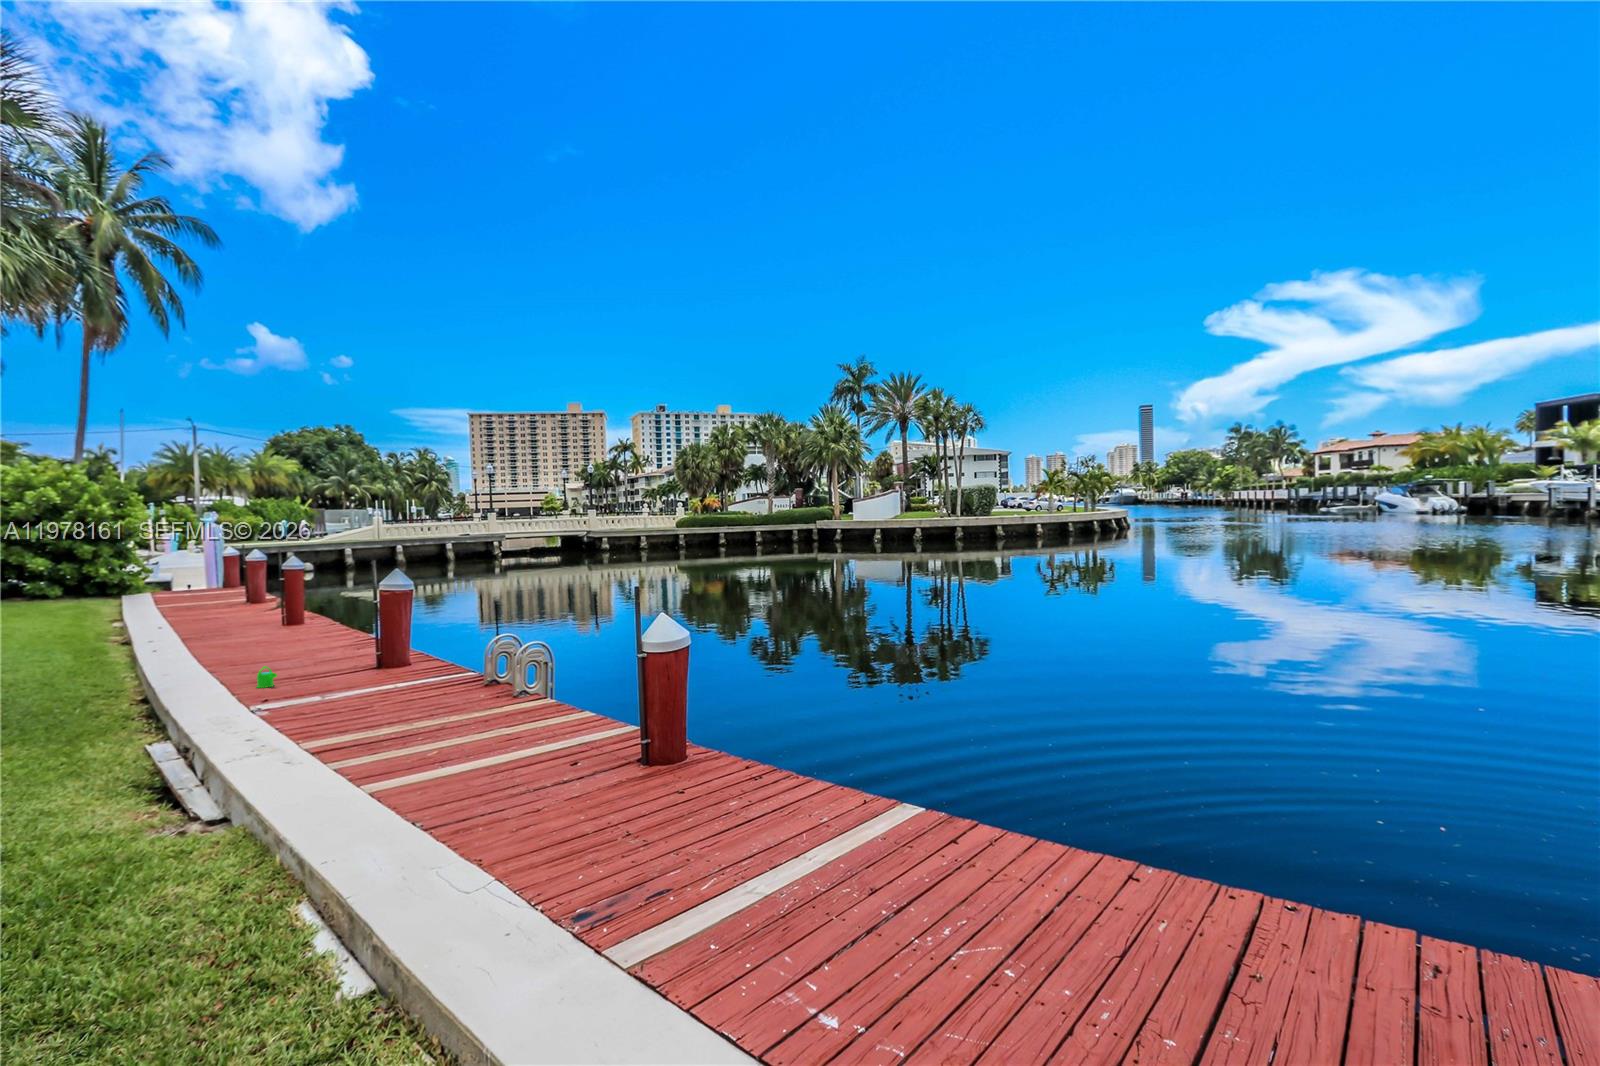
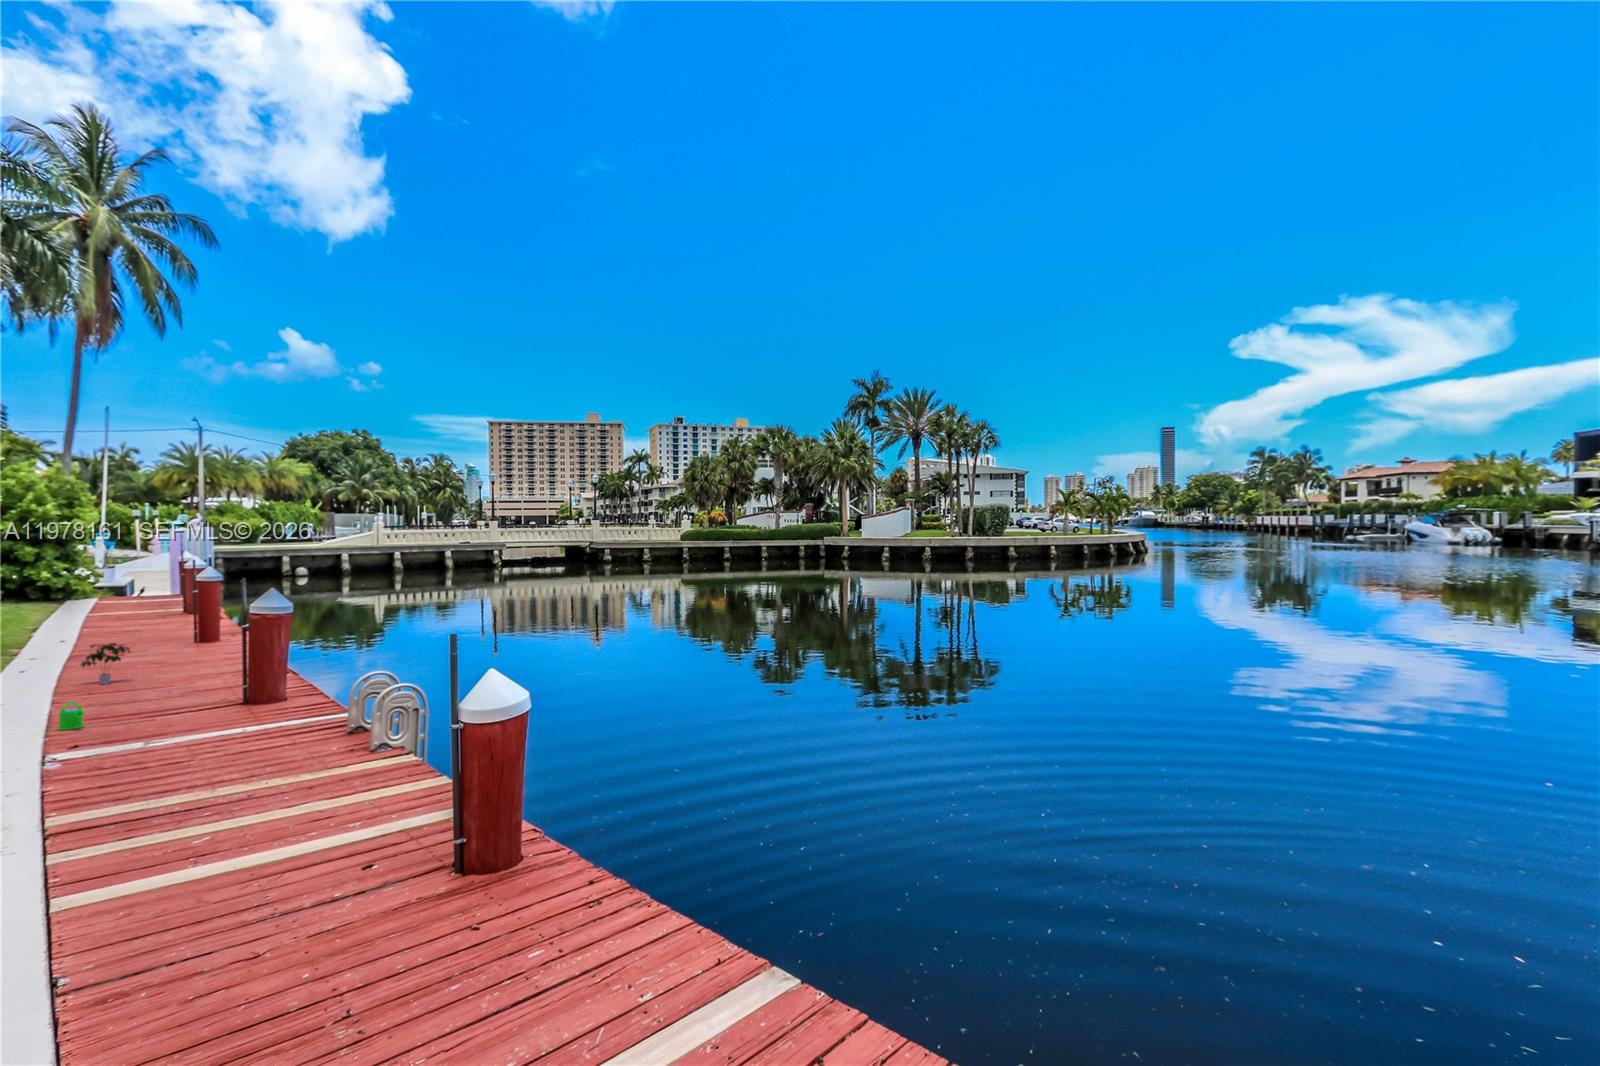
potted plant: none [228,624,266,659] -> present [80,643,130,685]

